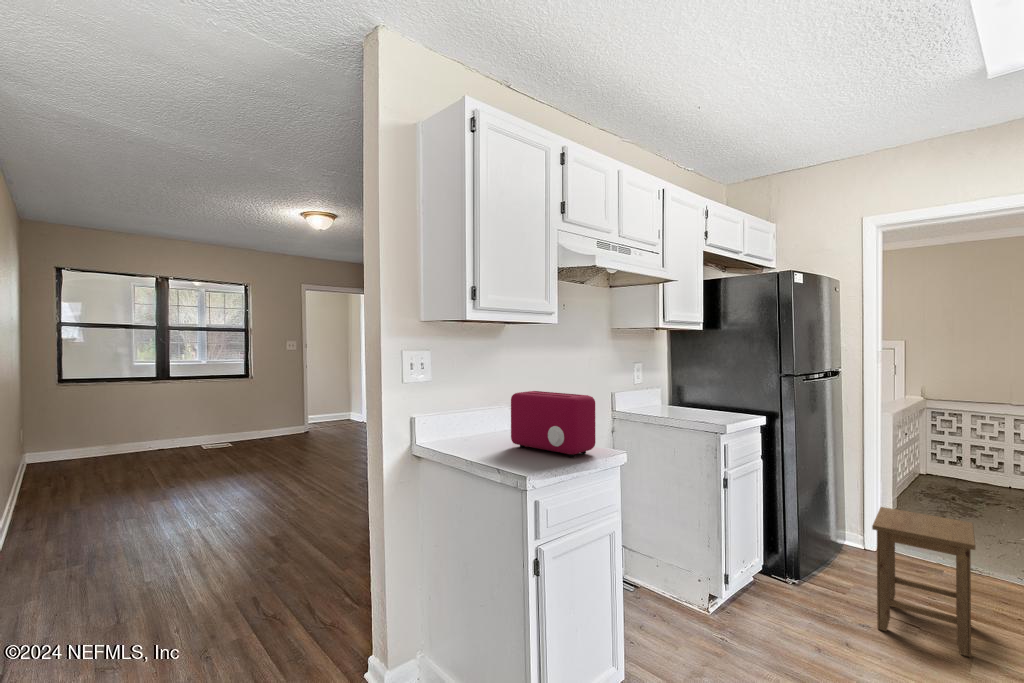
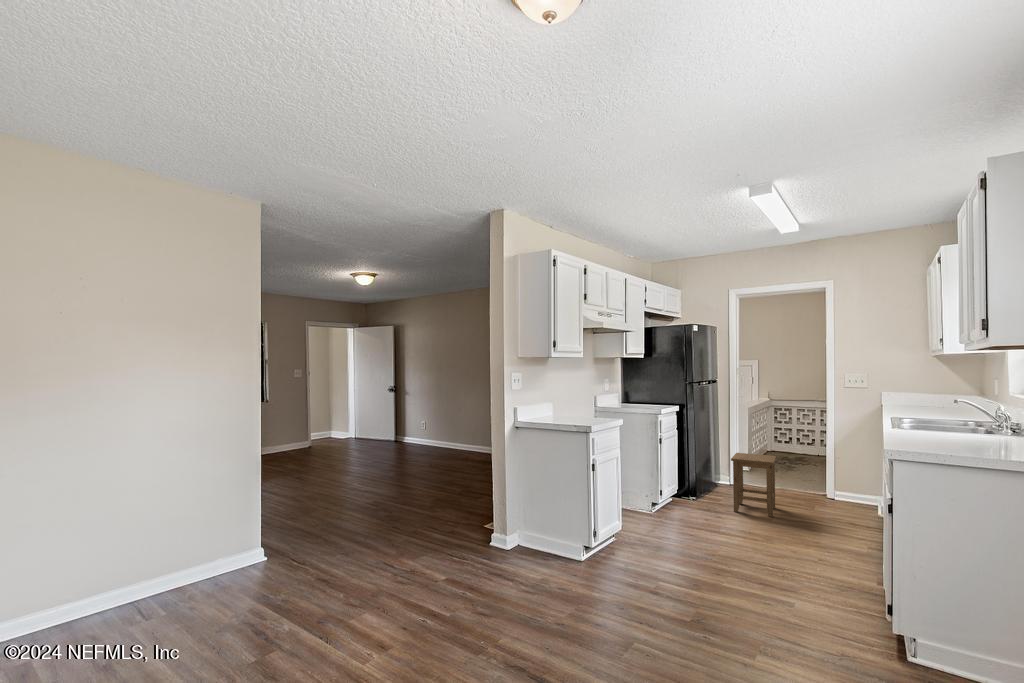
toaster: present [511,391,595,457] -> none [565,391,609,421]

